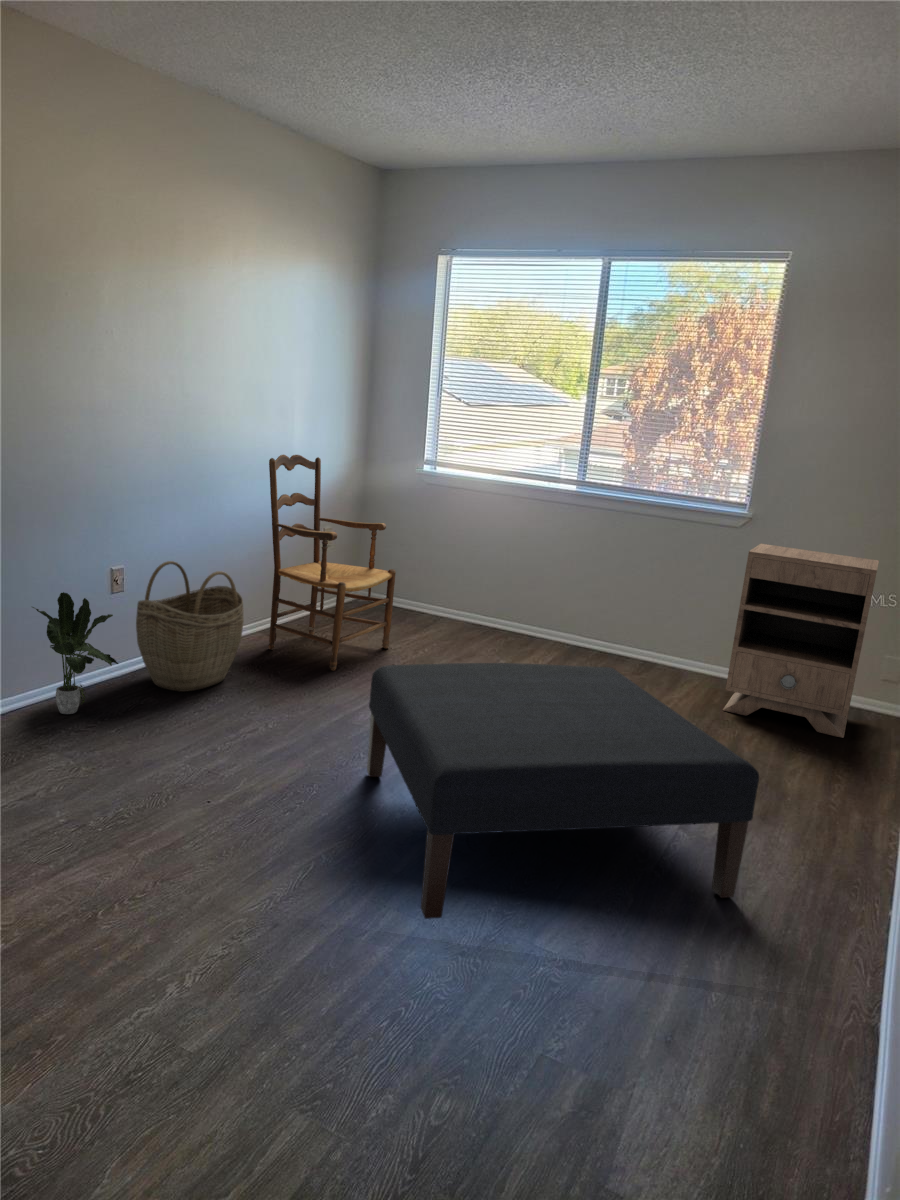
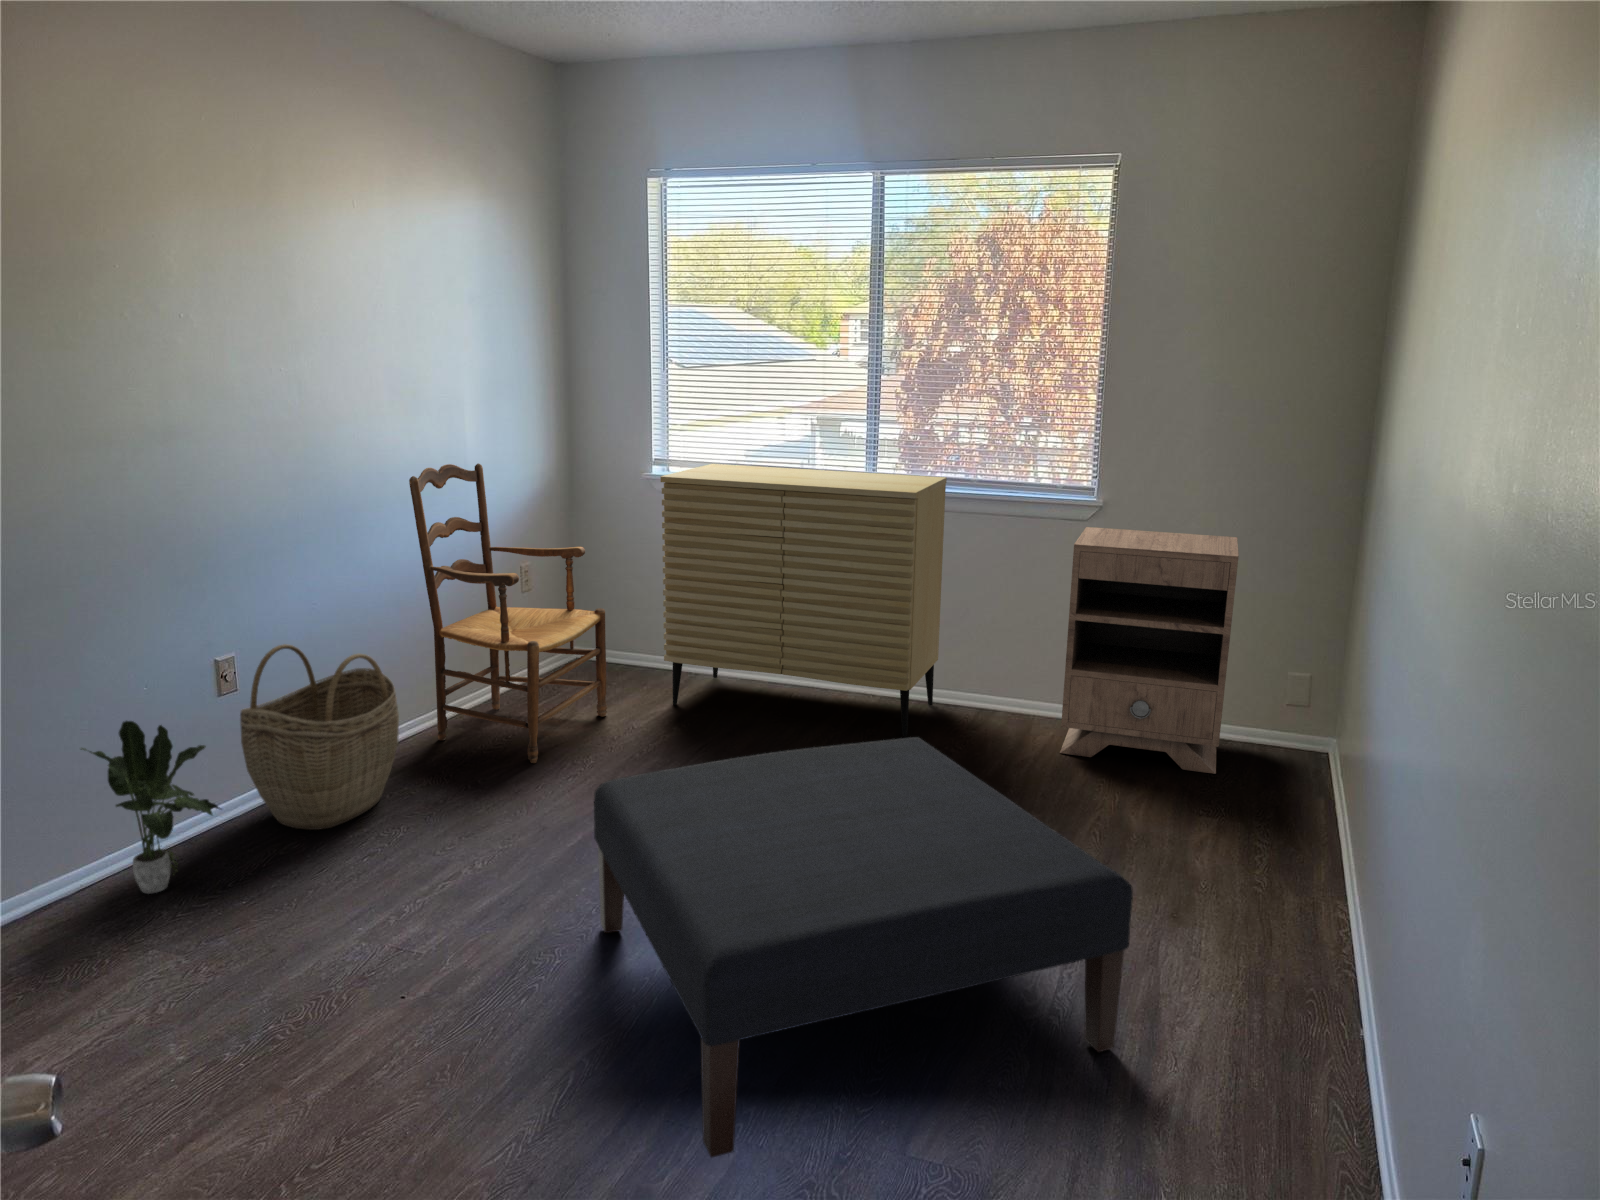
dresser: none [434,476,657,686] -> present [660,464,947,736]

